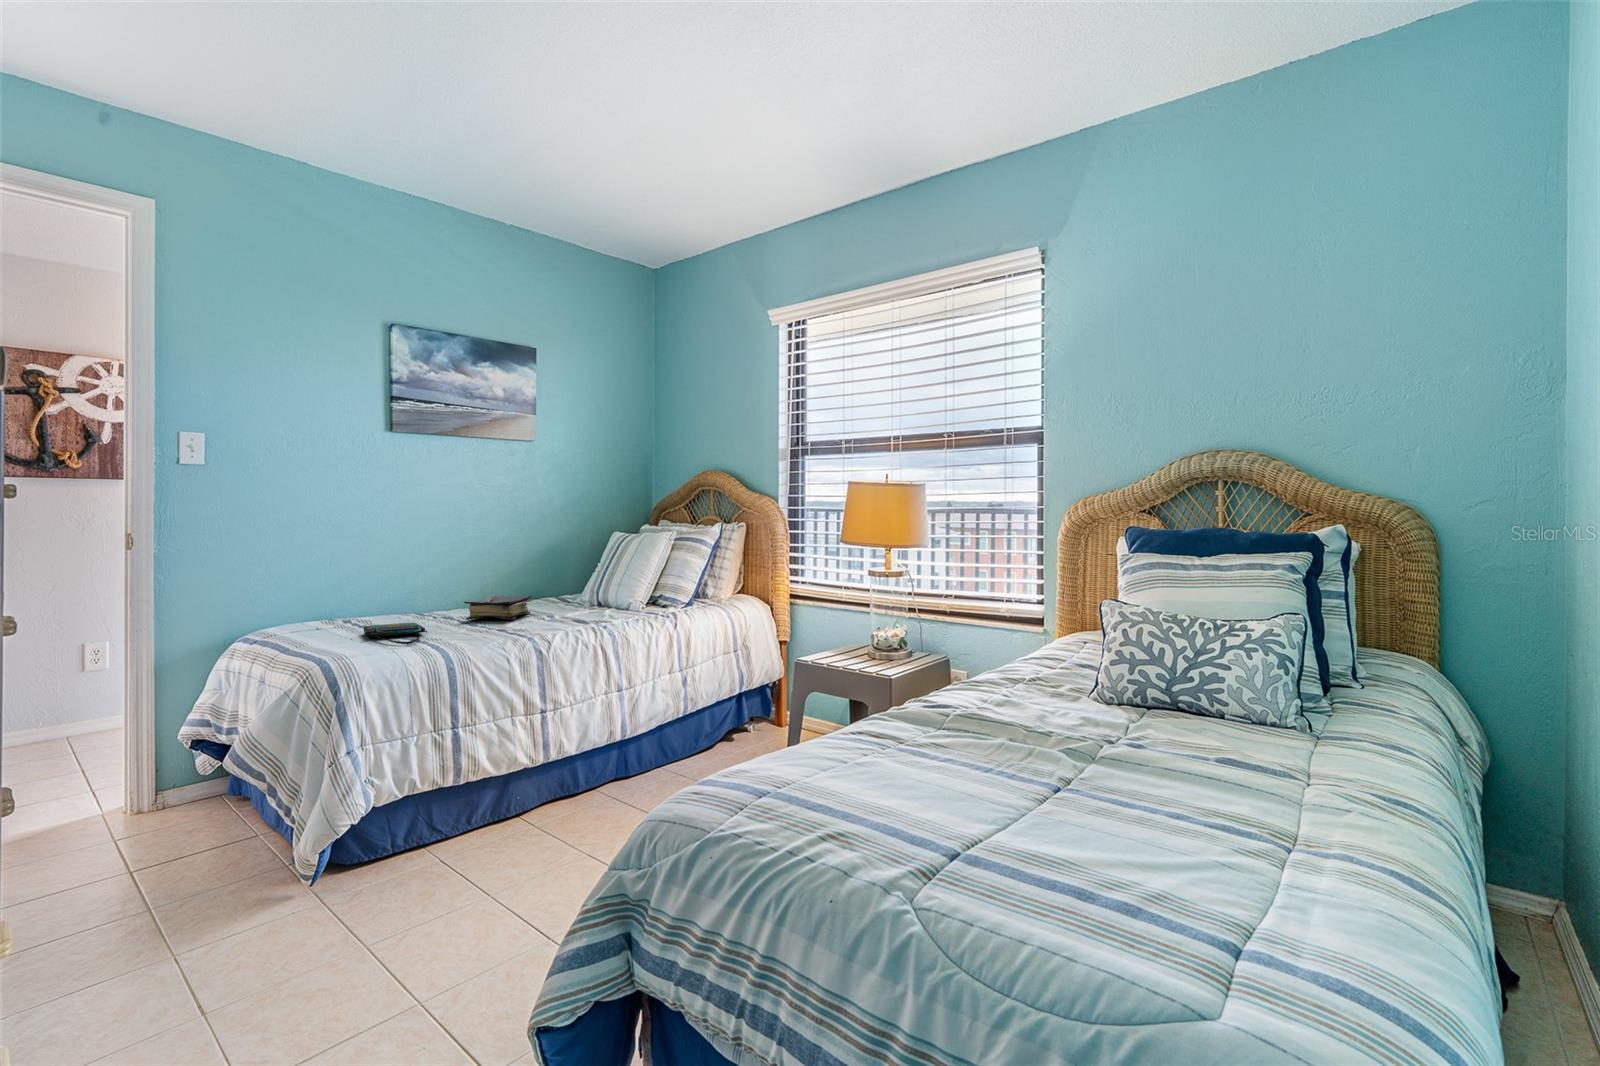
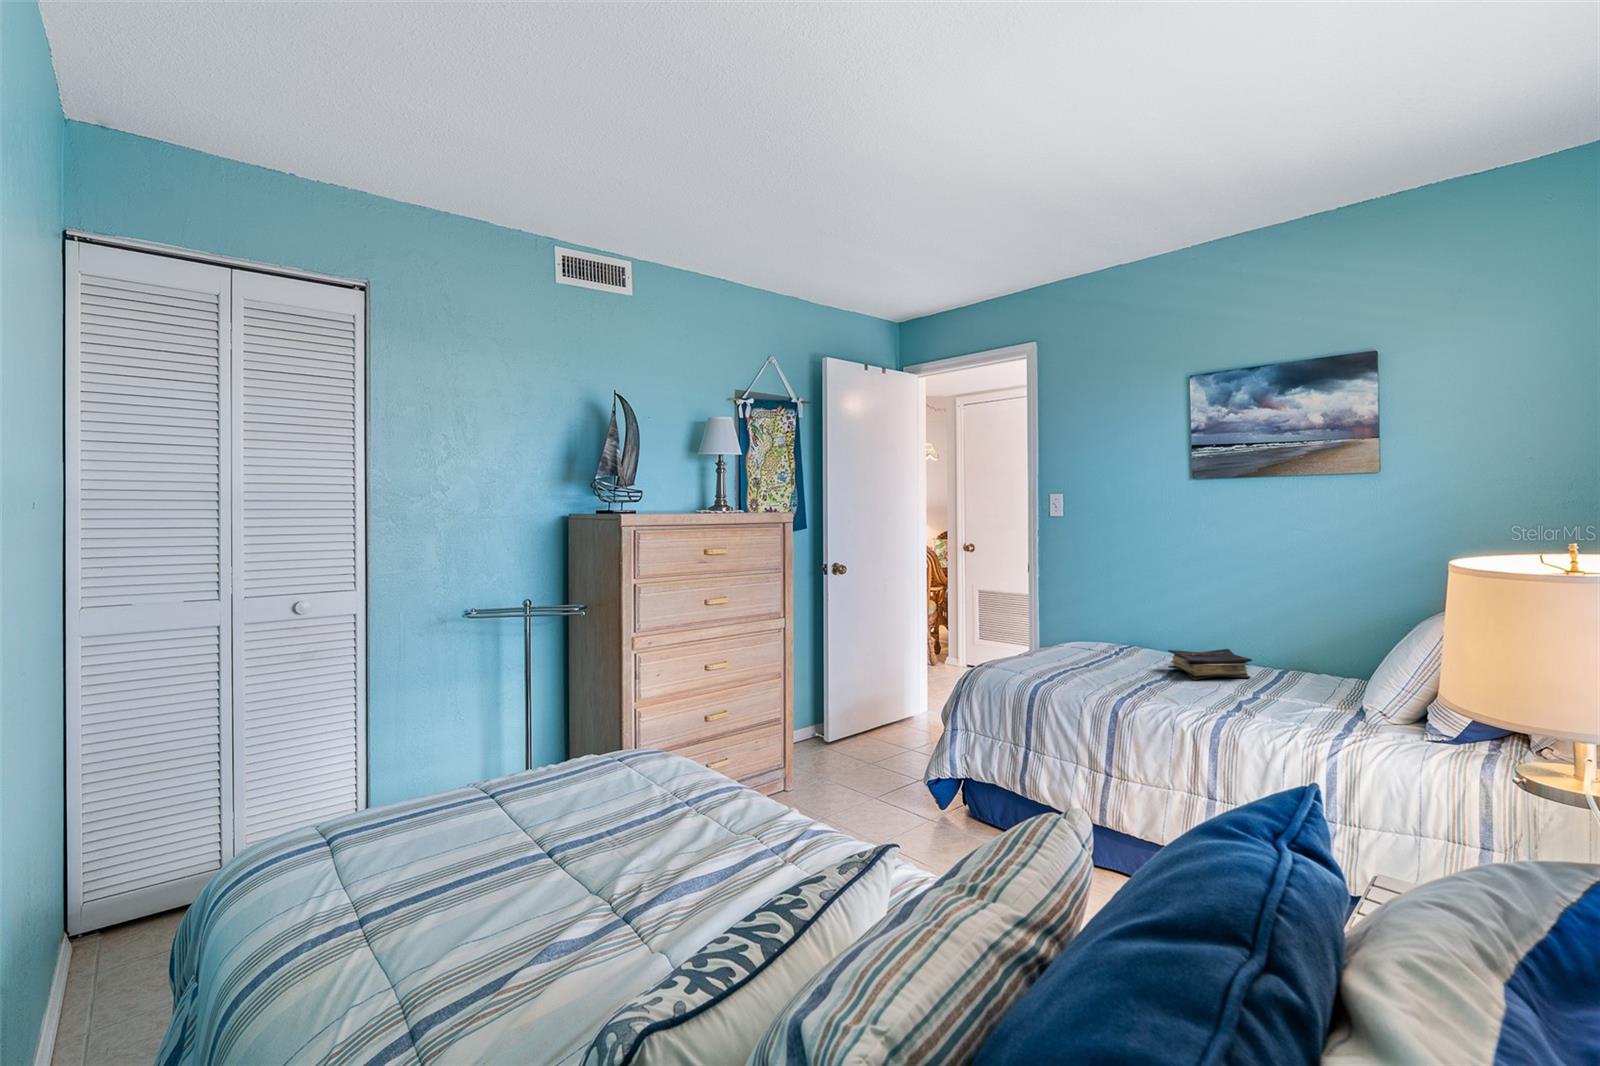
tote bag: present [364,623,427,644] -> none [1038,652,1109,674]

